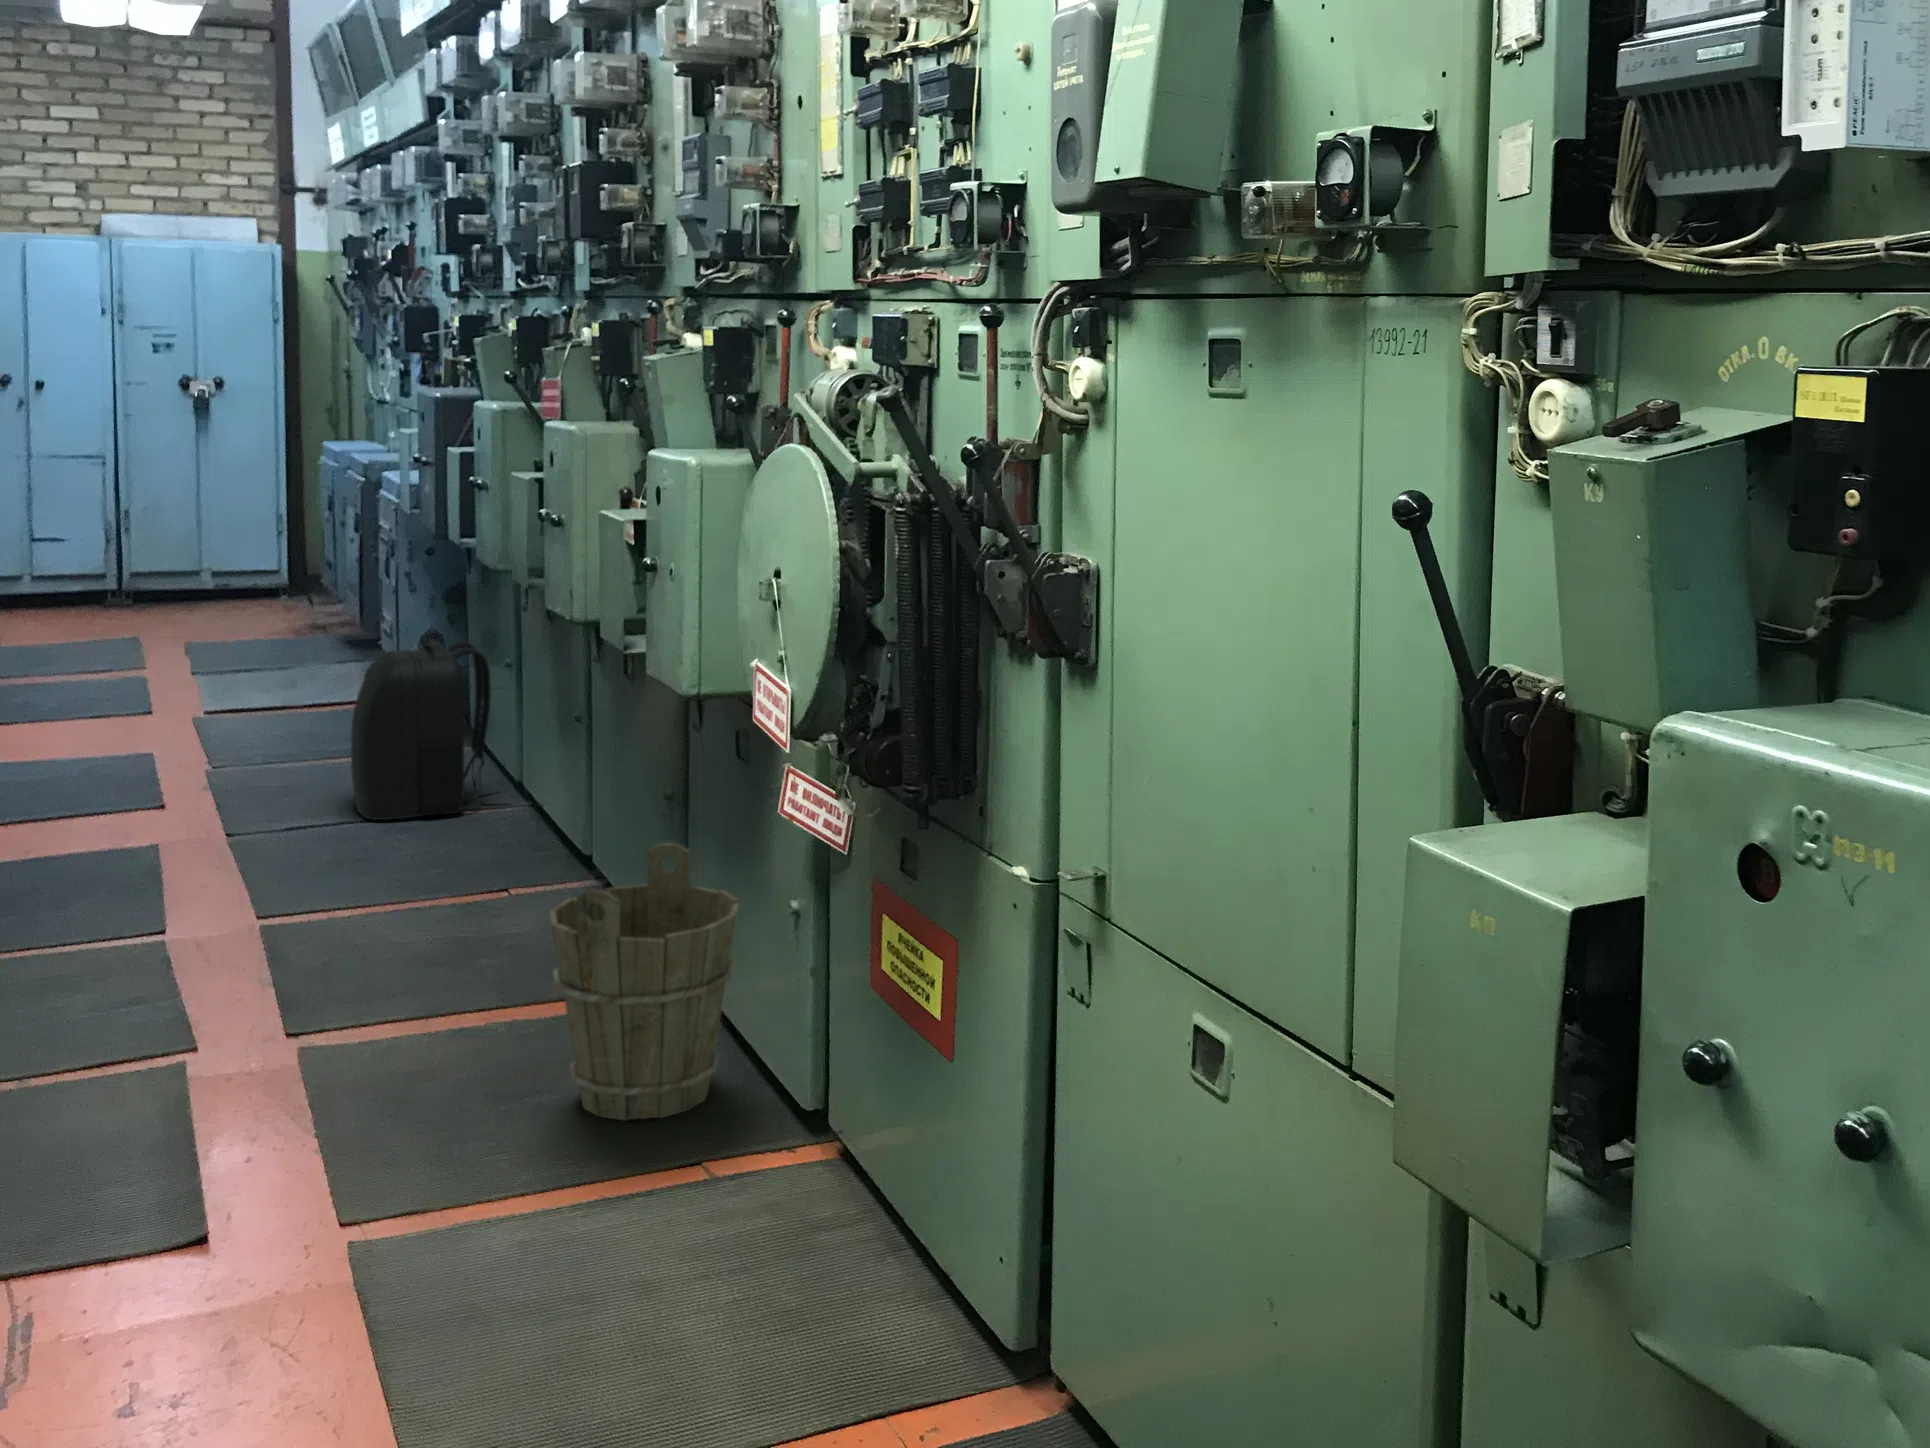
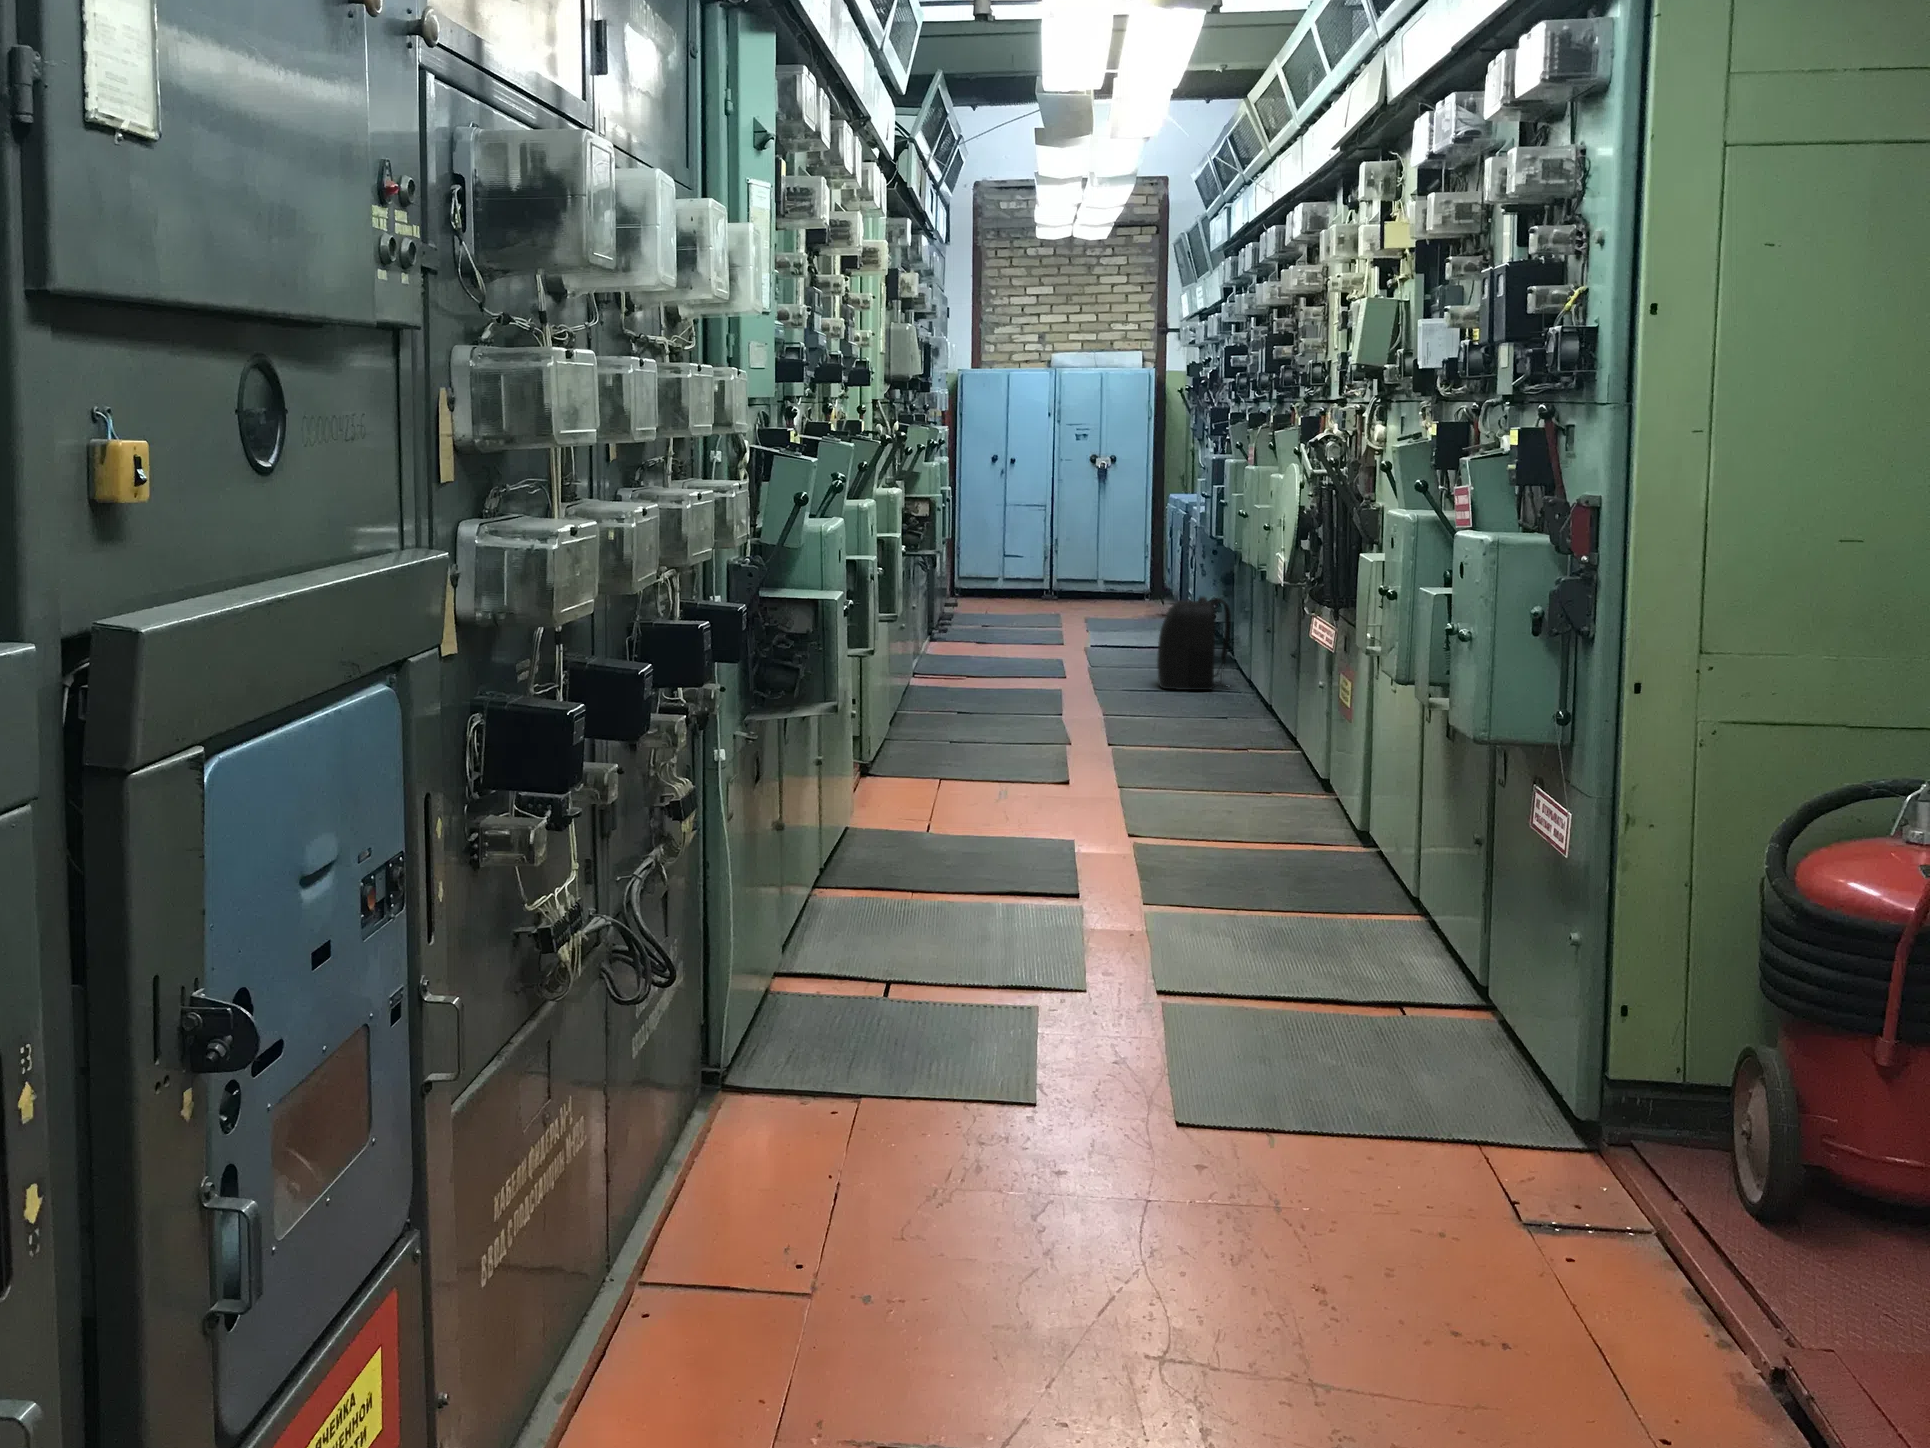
bucket: present [550,843,739,1121] -> none [1210,661,1295,775]

